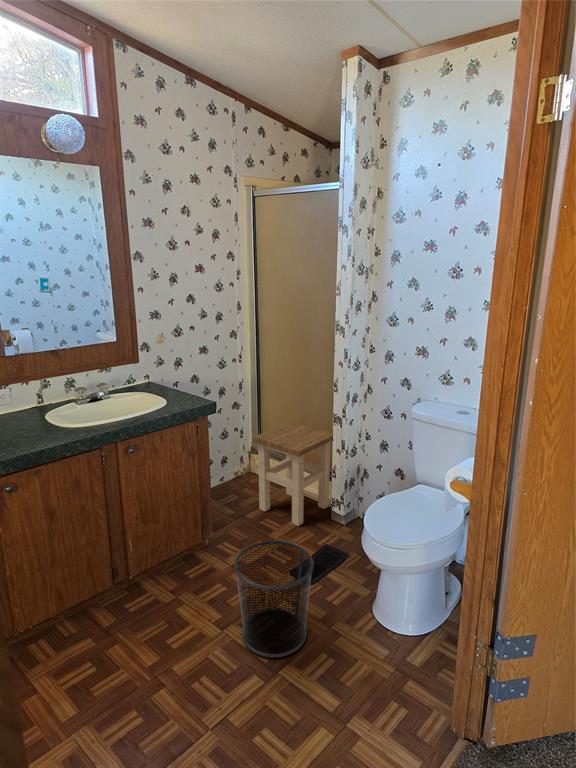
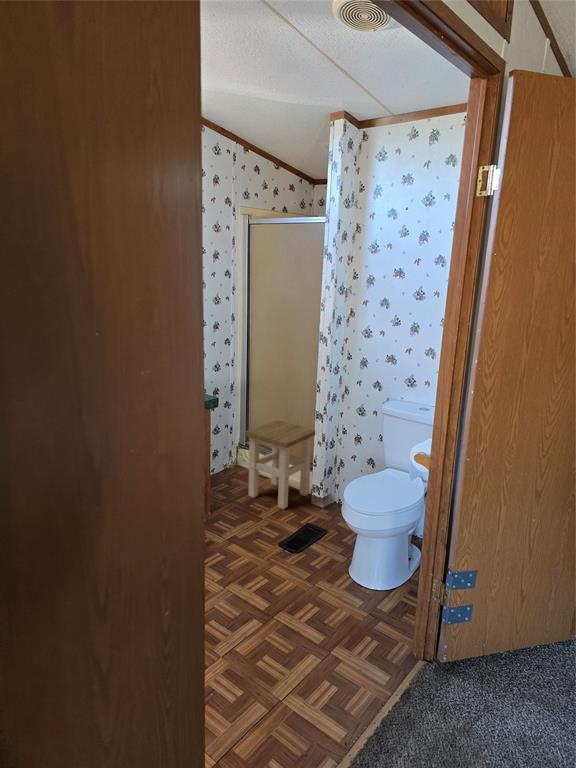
waste bin: present [234,540,314,657] -> none [238,513,303,606]

